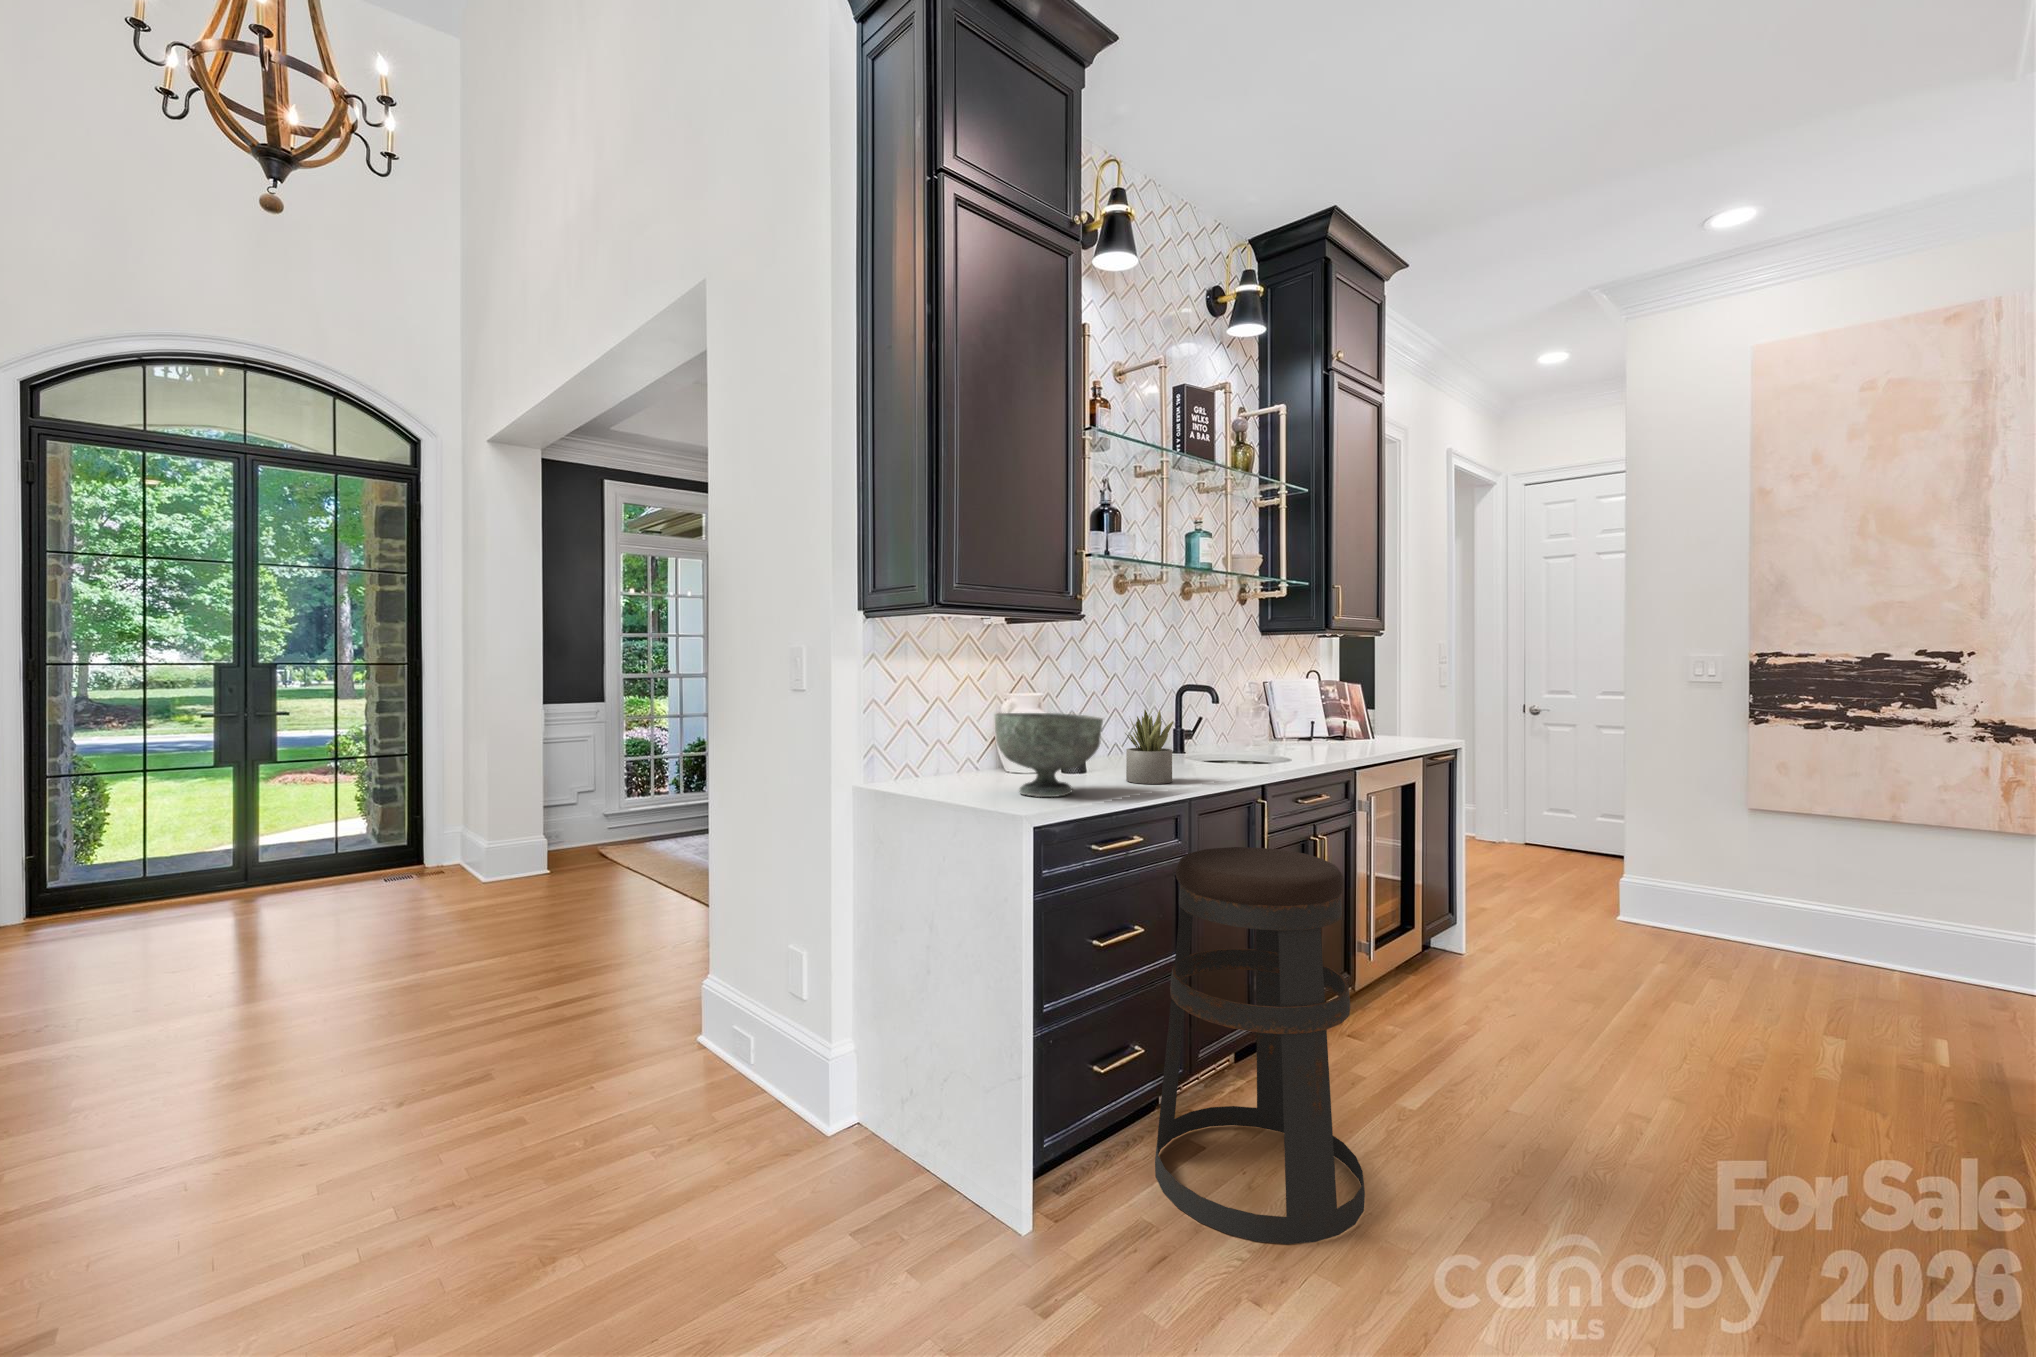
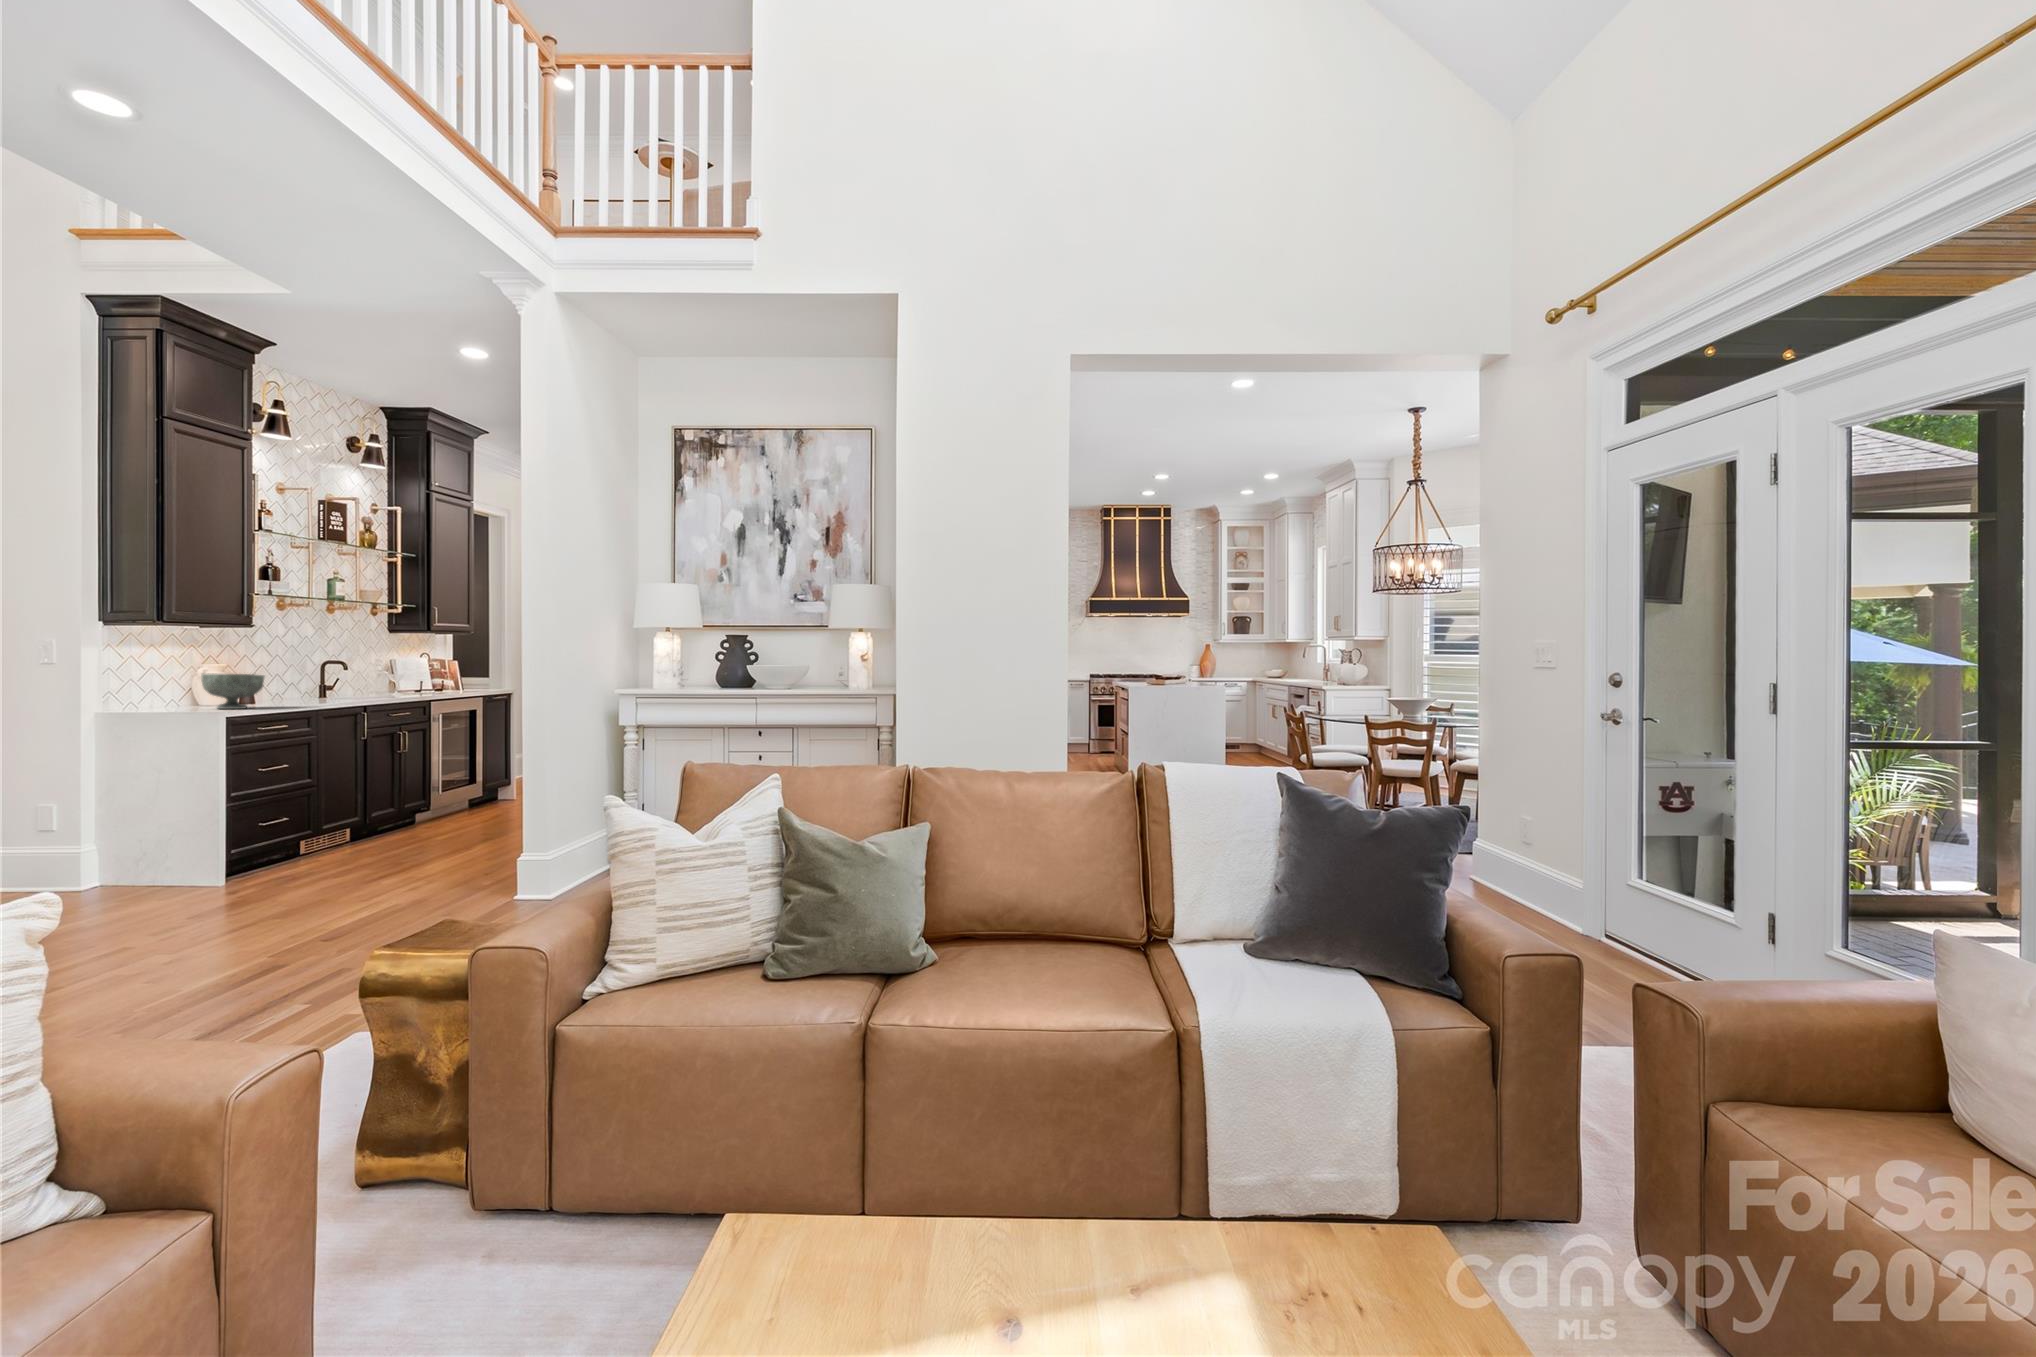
succulent plant: present [1125,710,1173,784] -> none [279,672,308,706]
bar stool: present [1155,847,1365,1244] -> none [293,730,394,867]

